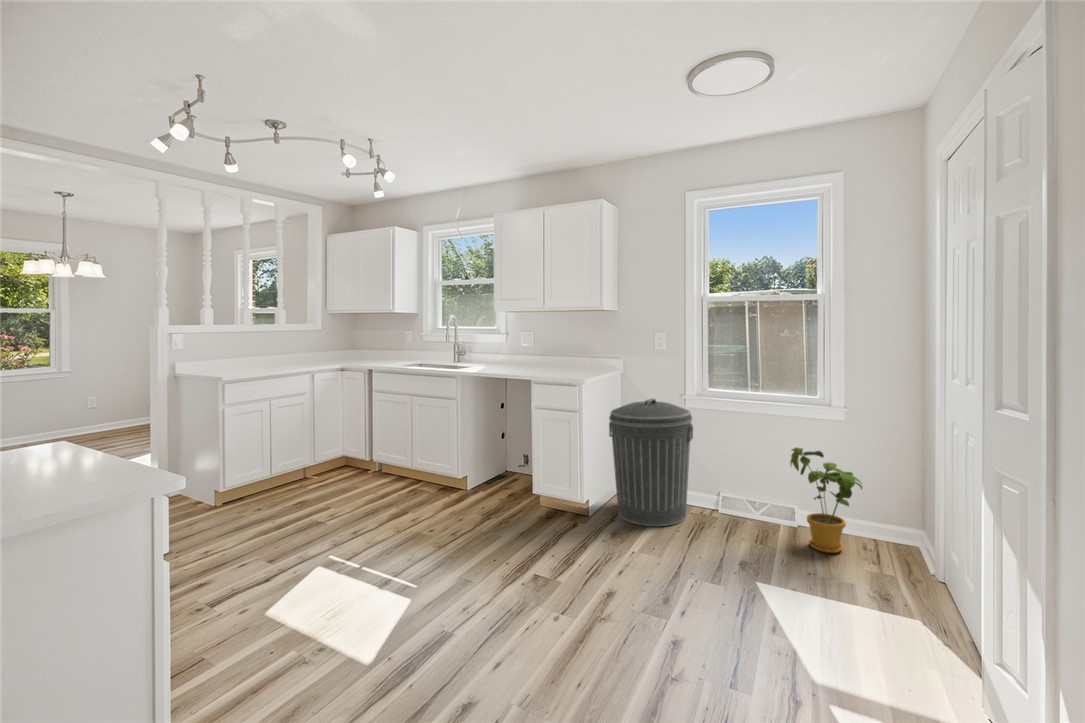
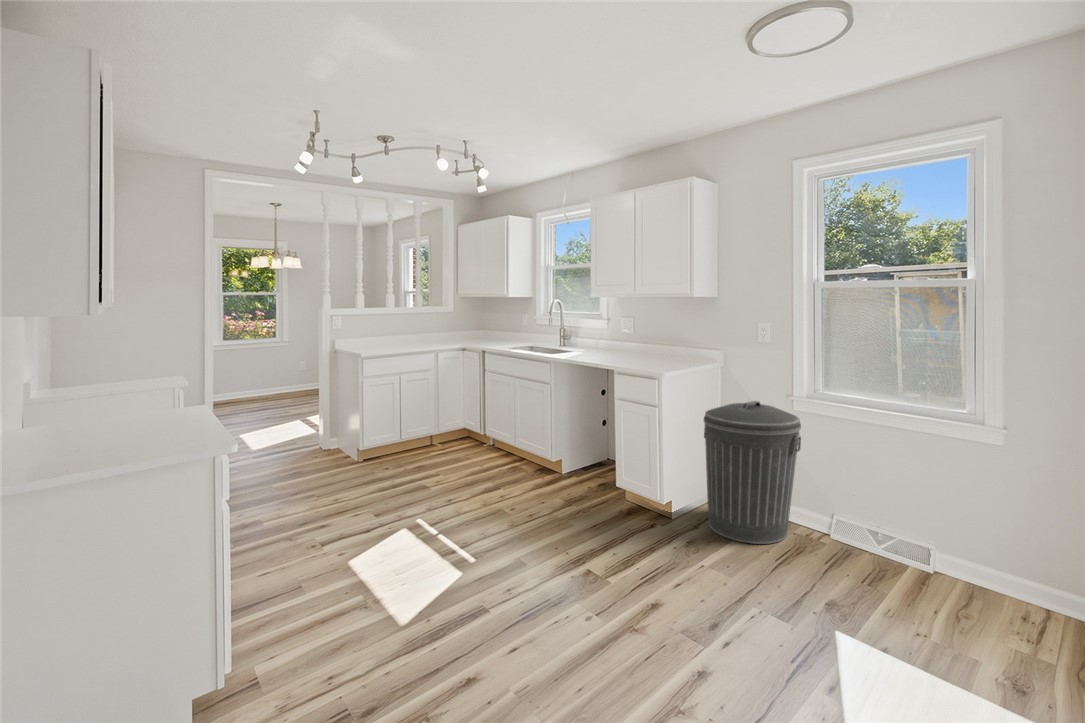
house plant: present [790,448,862,553] -> none [912,478,1012,615]

